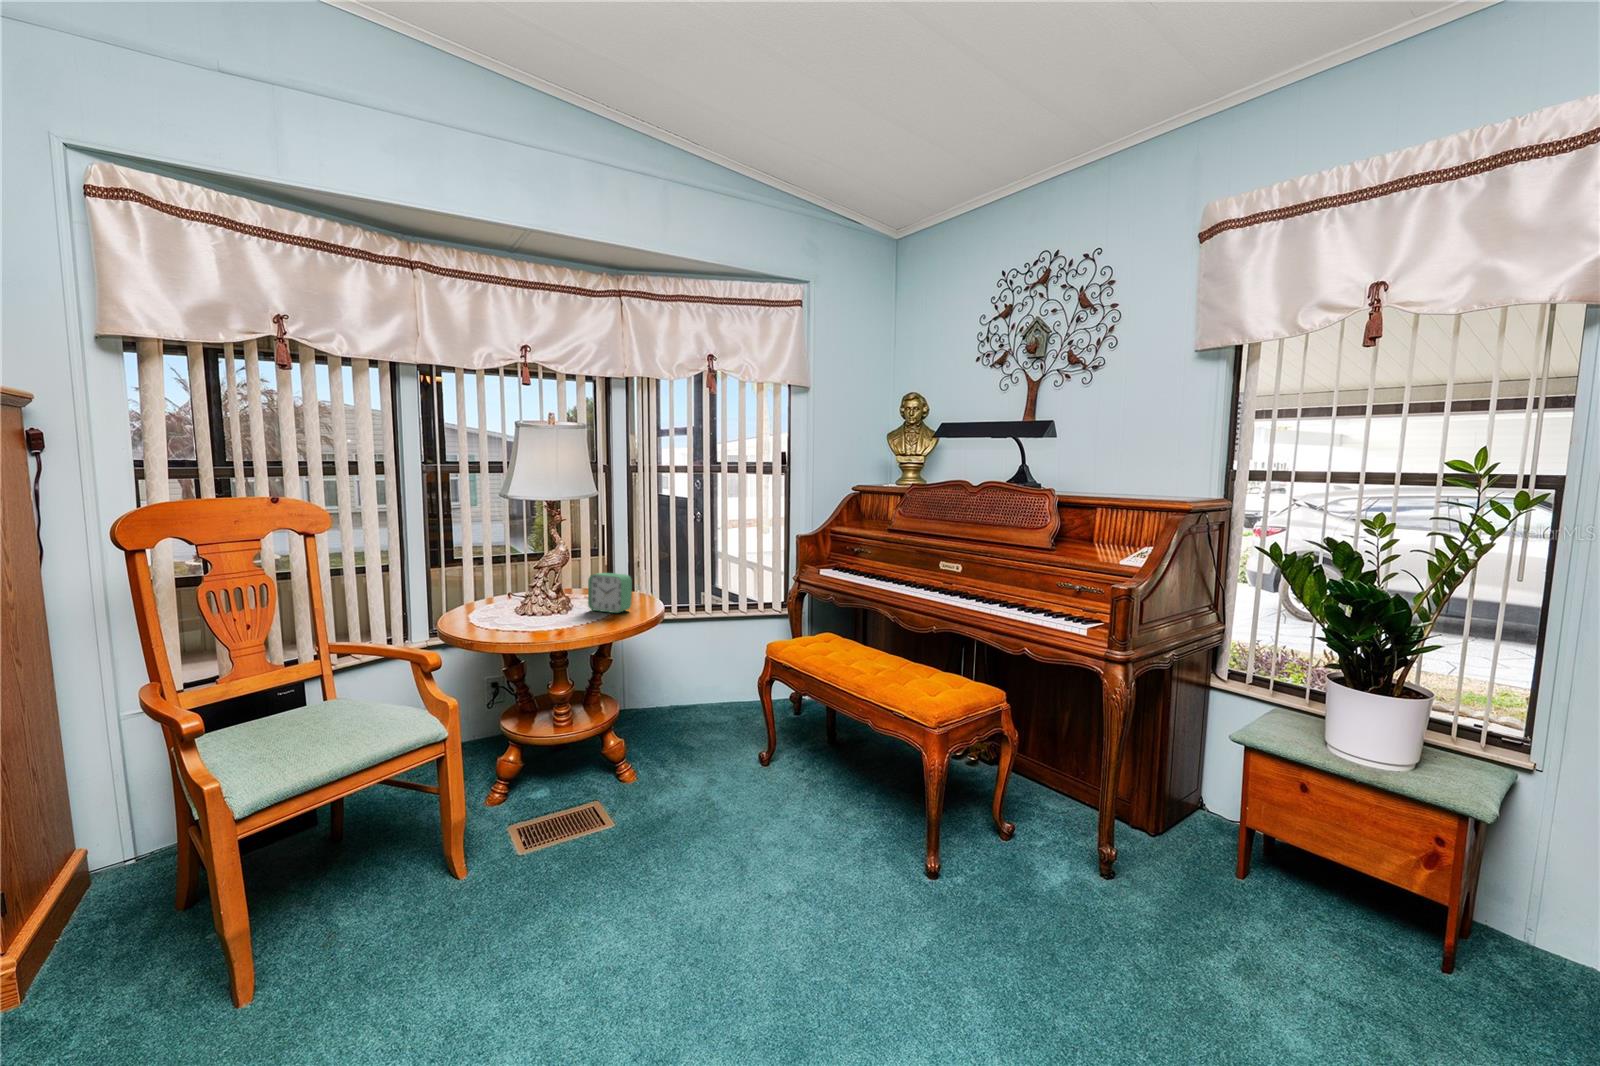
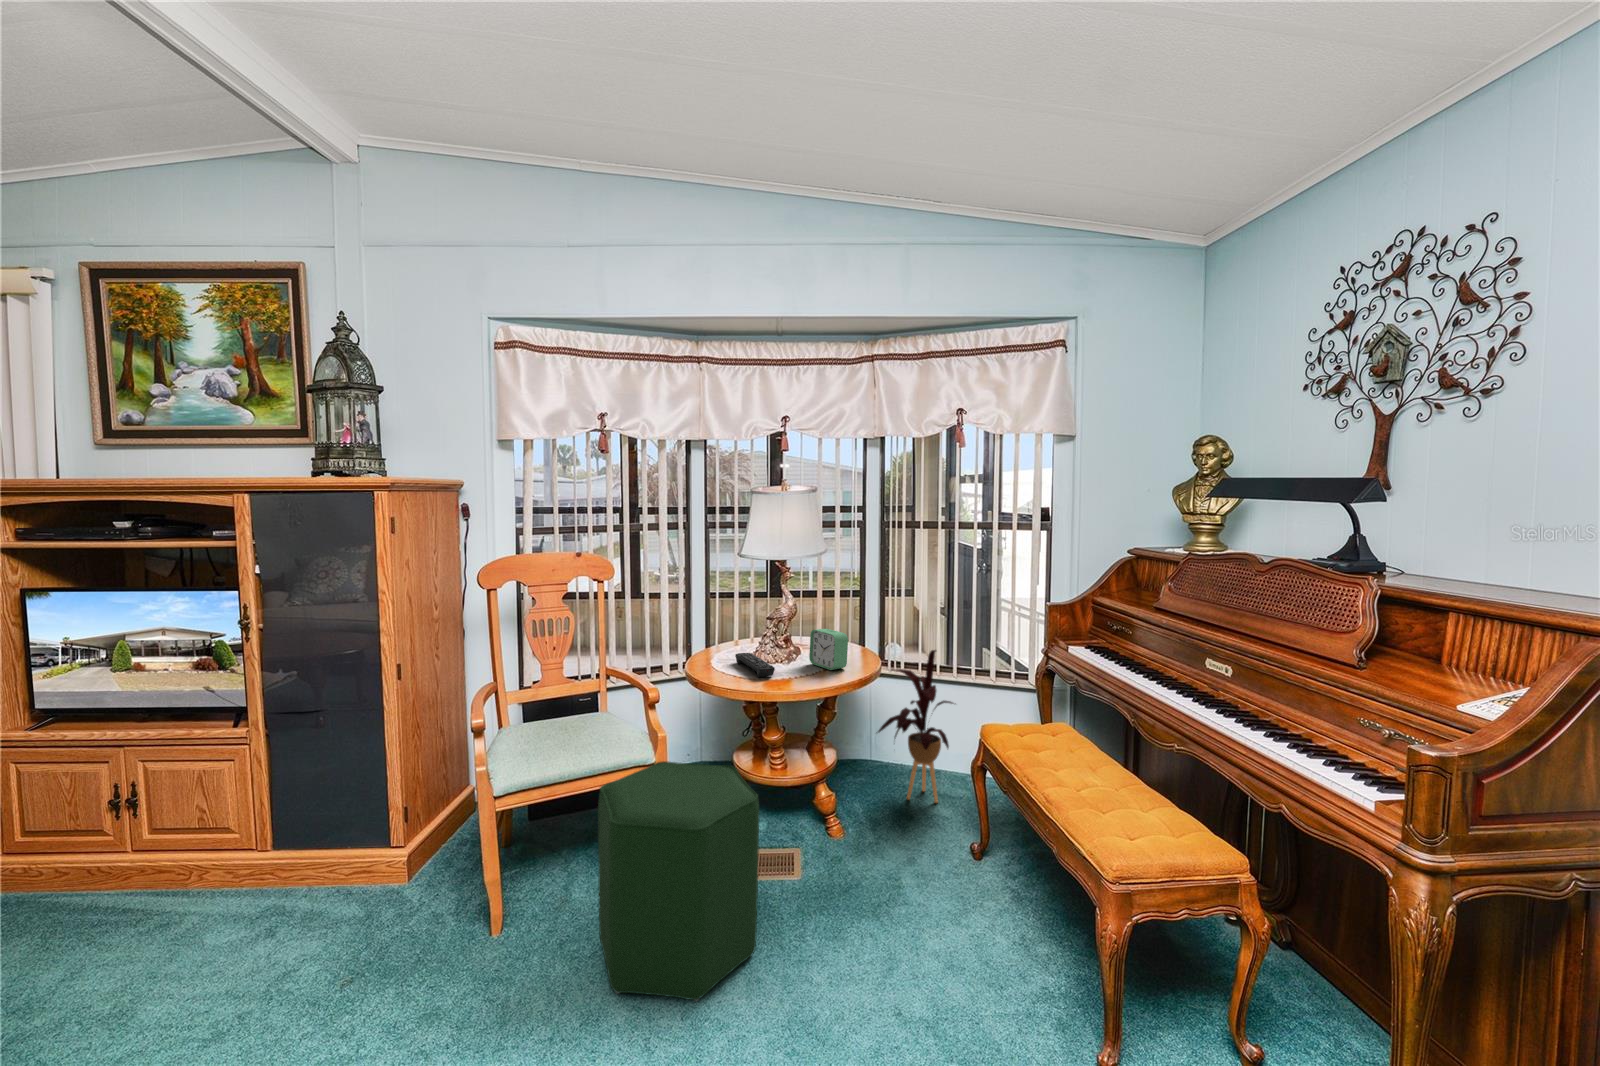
house plant: none [648,585,722,732] -> present [878,650,953,803]
remote control: none [504,606,564,628] -> present [735,653,775,677]
ottoman: none [408,719,610,993] -> present [598,761,759,1001]

